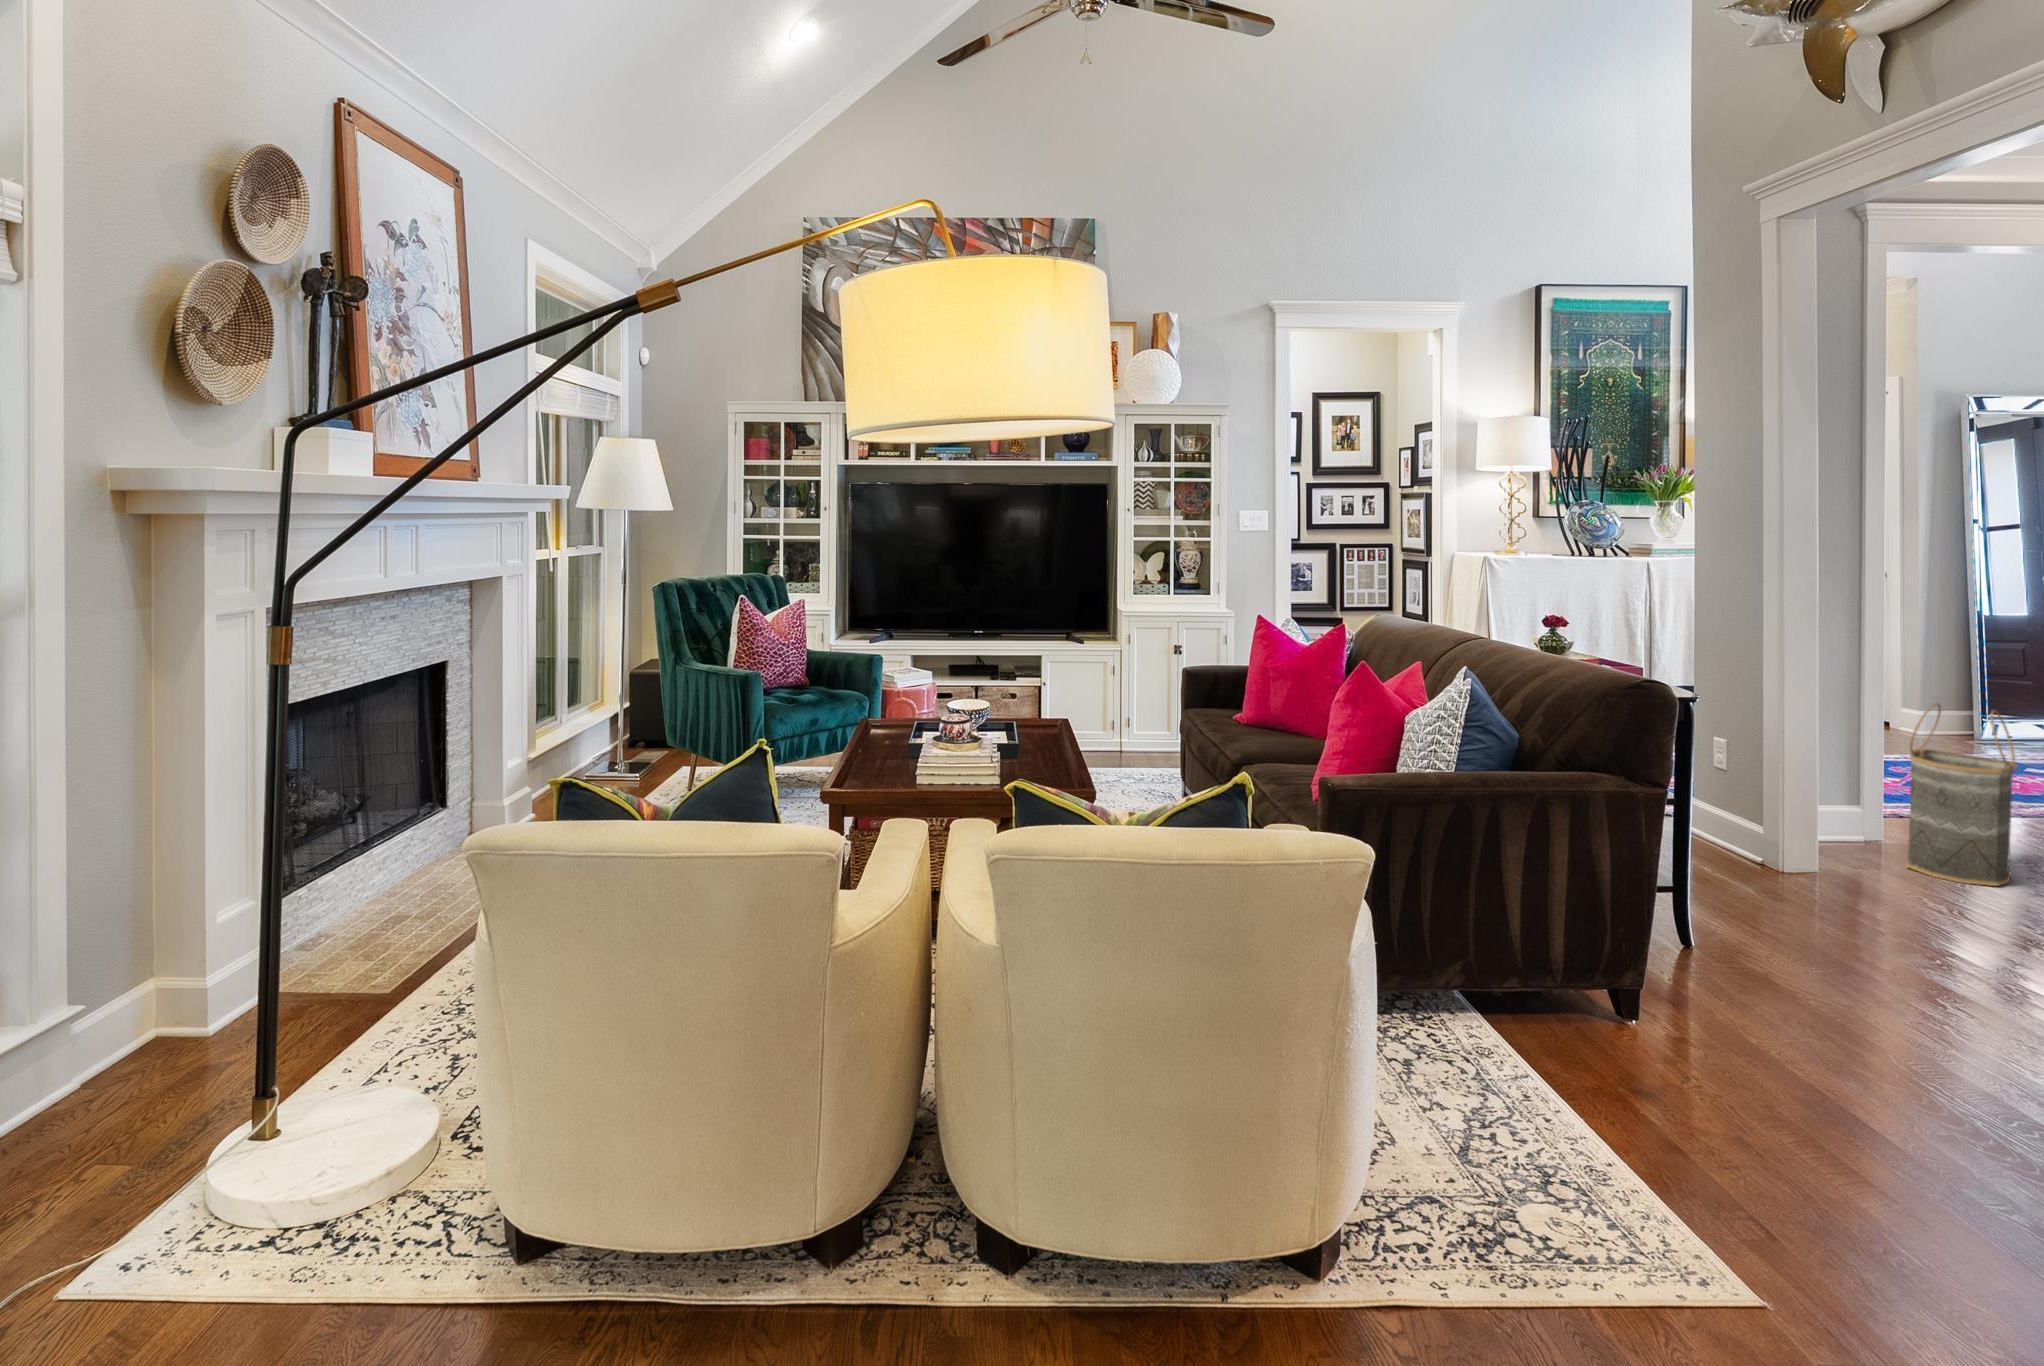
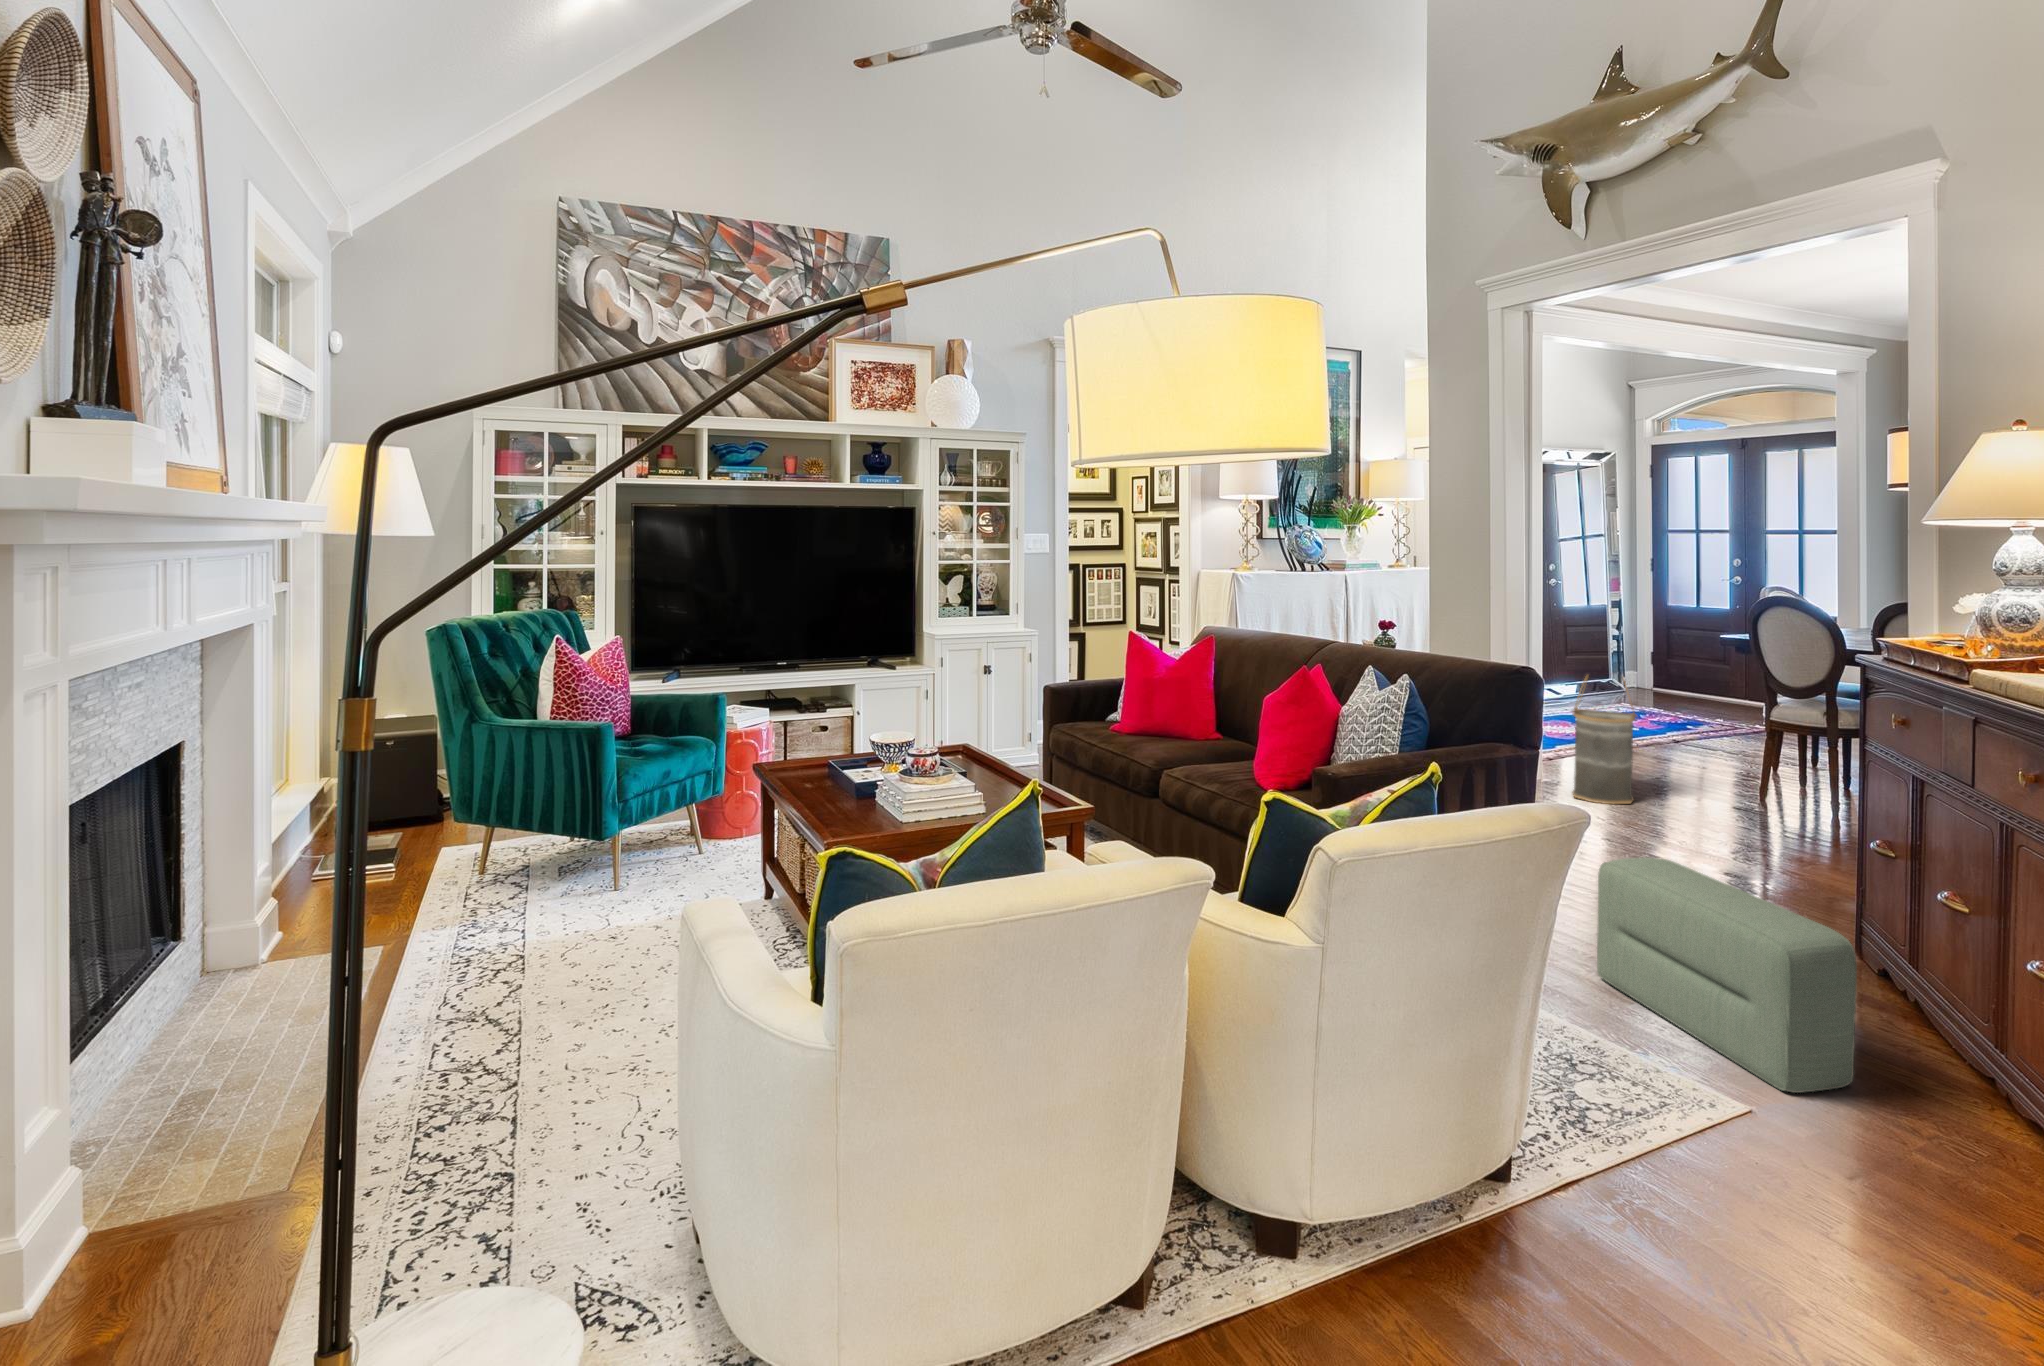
pouf: none [1693,941,1975,1307] -> present [1597,857,1857,1093]

